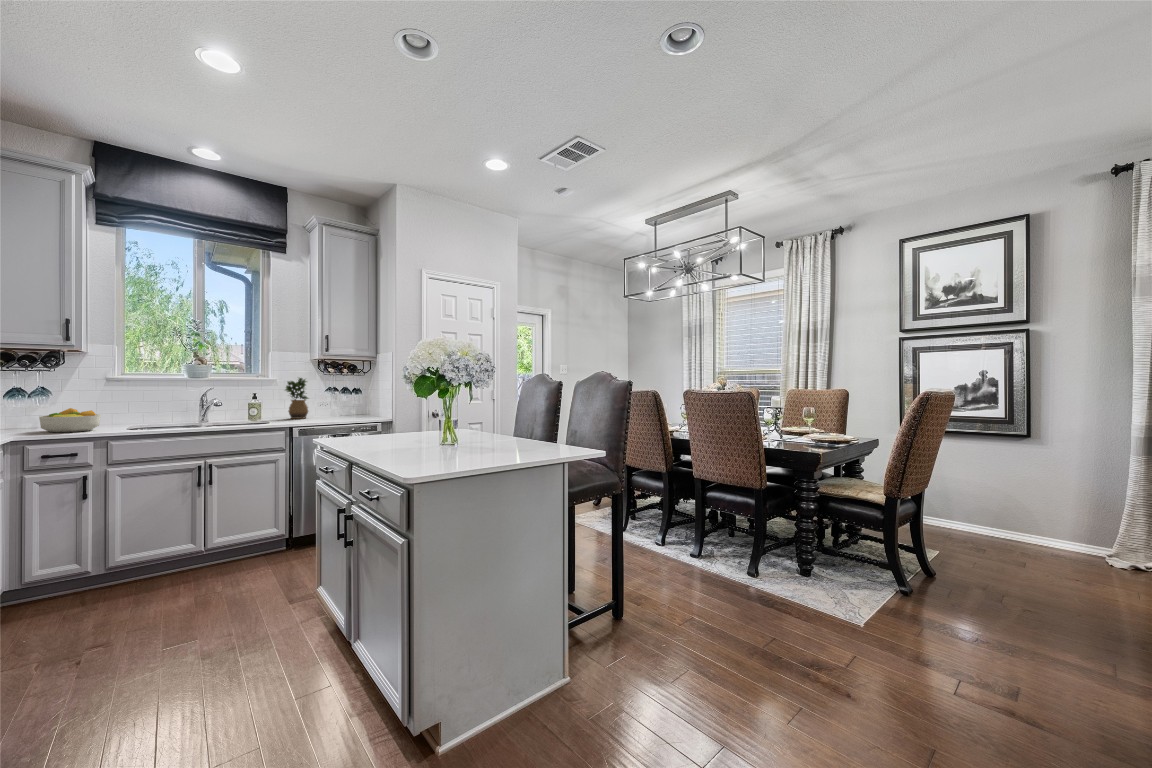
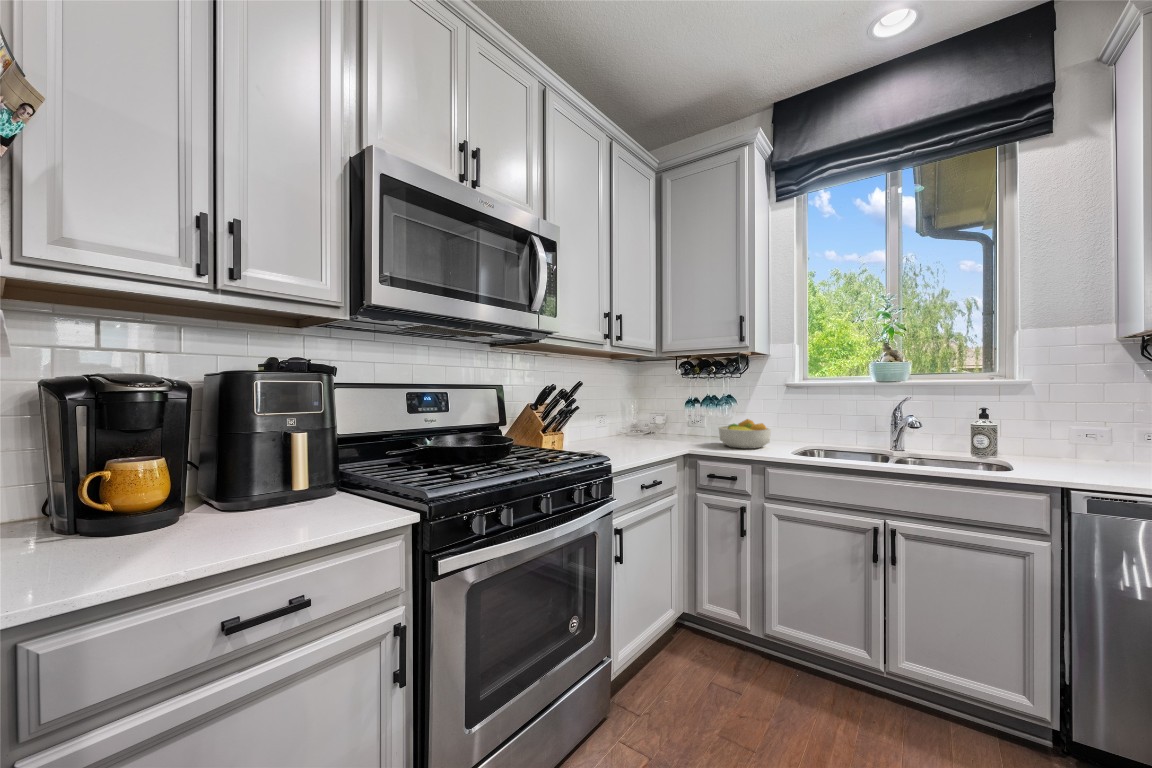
potted plant: present [285,378,308,419] -> none [1048,377,1114,465]

